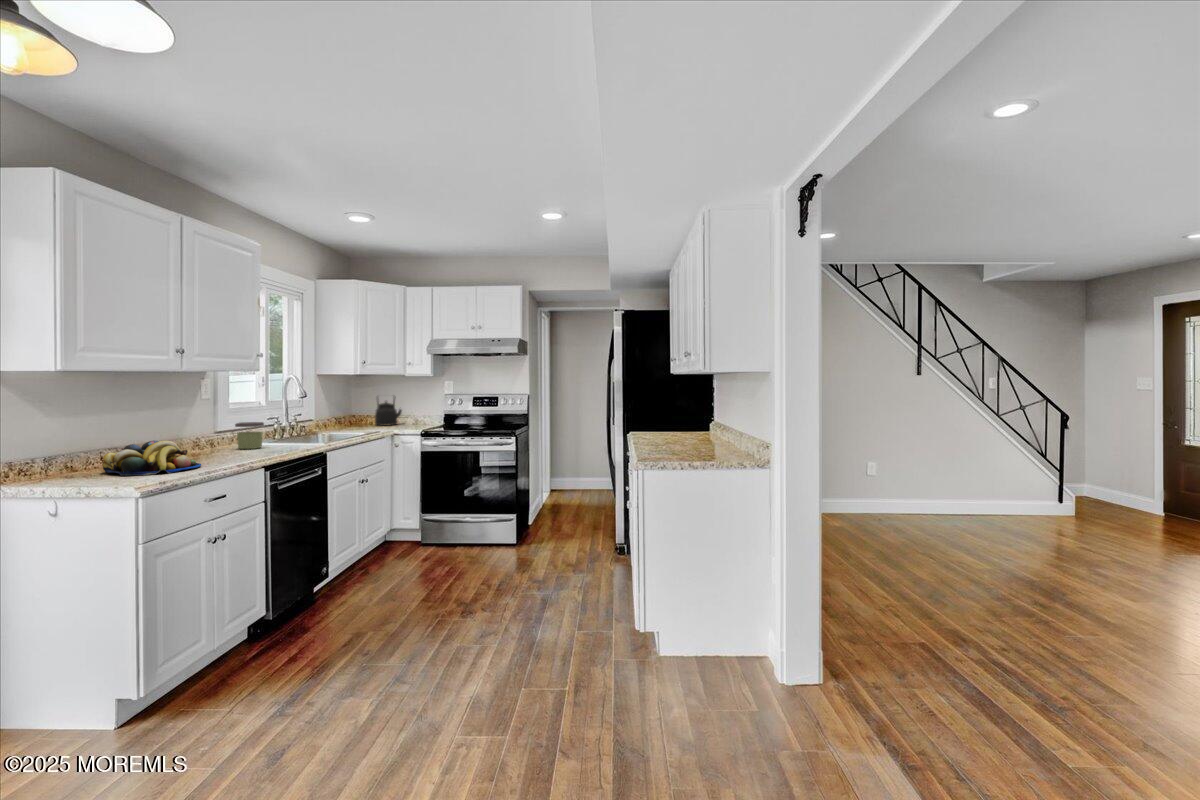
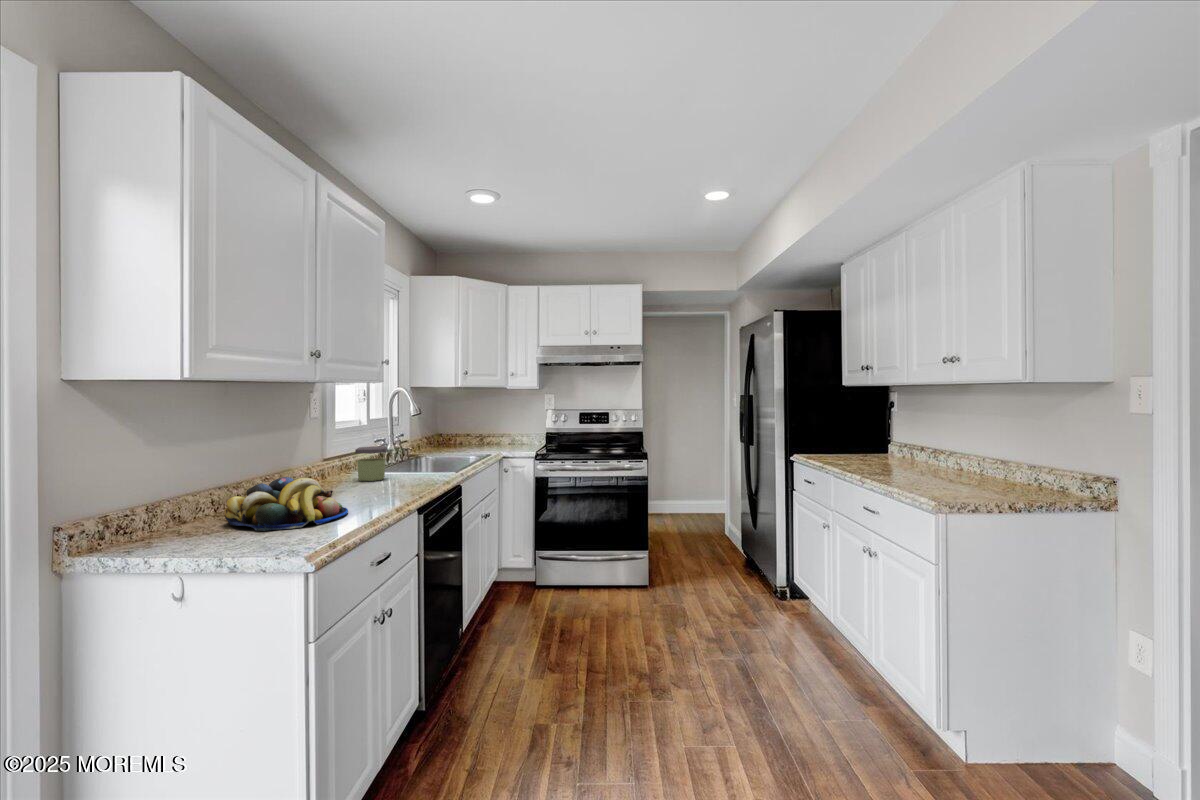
kettle: present [375,397,402,426] -> none [468,411,498,446]

